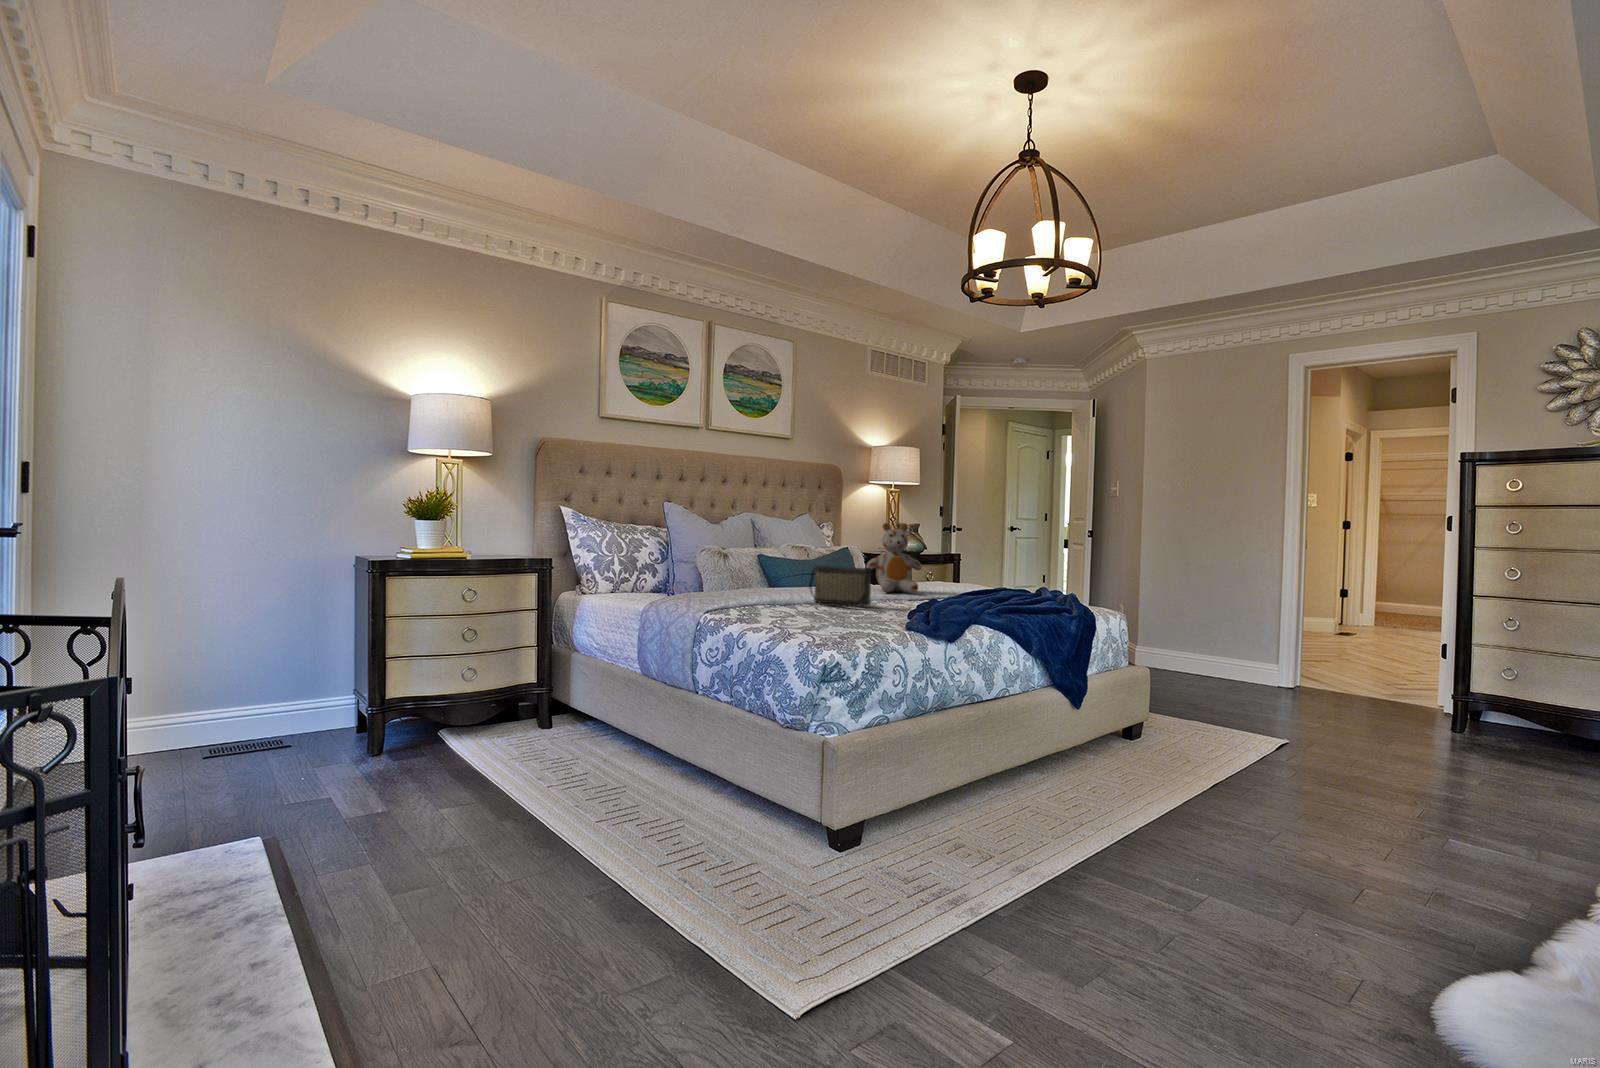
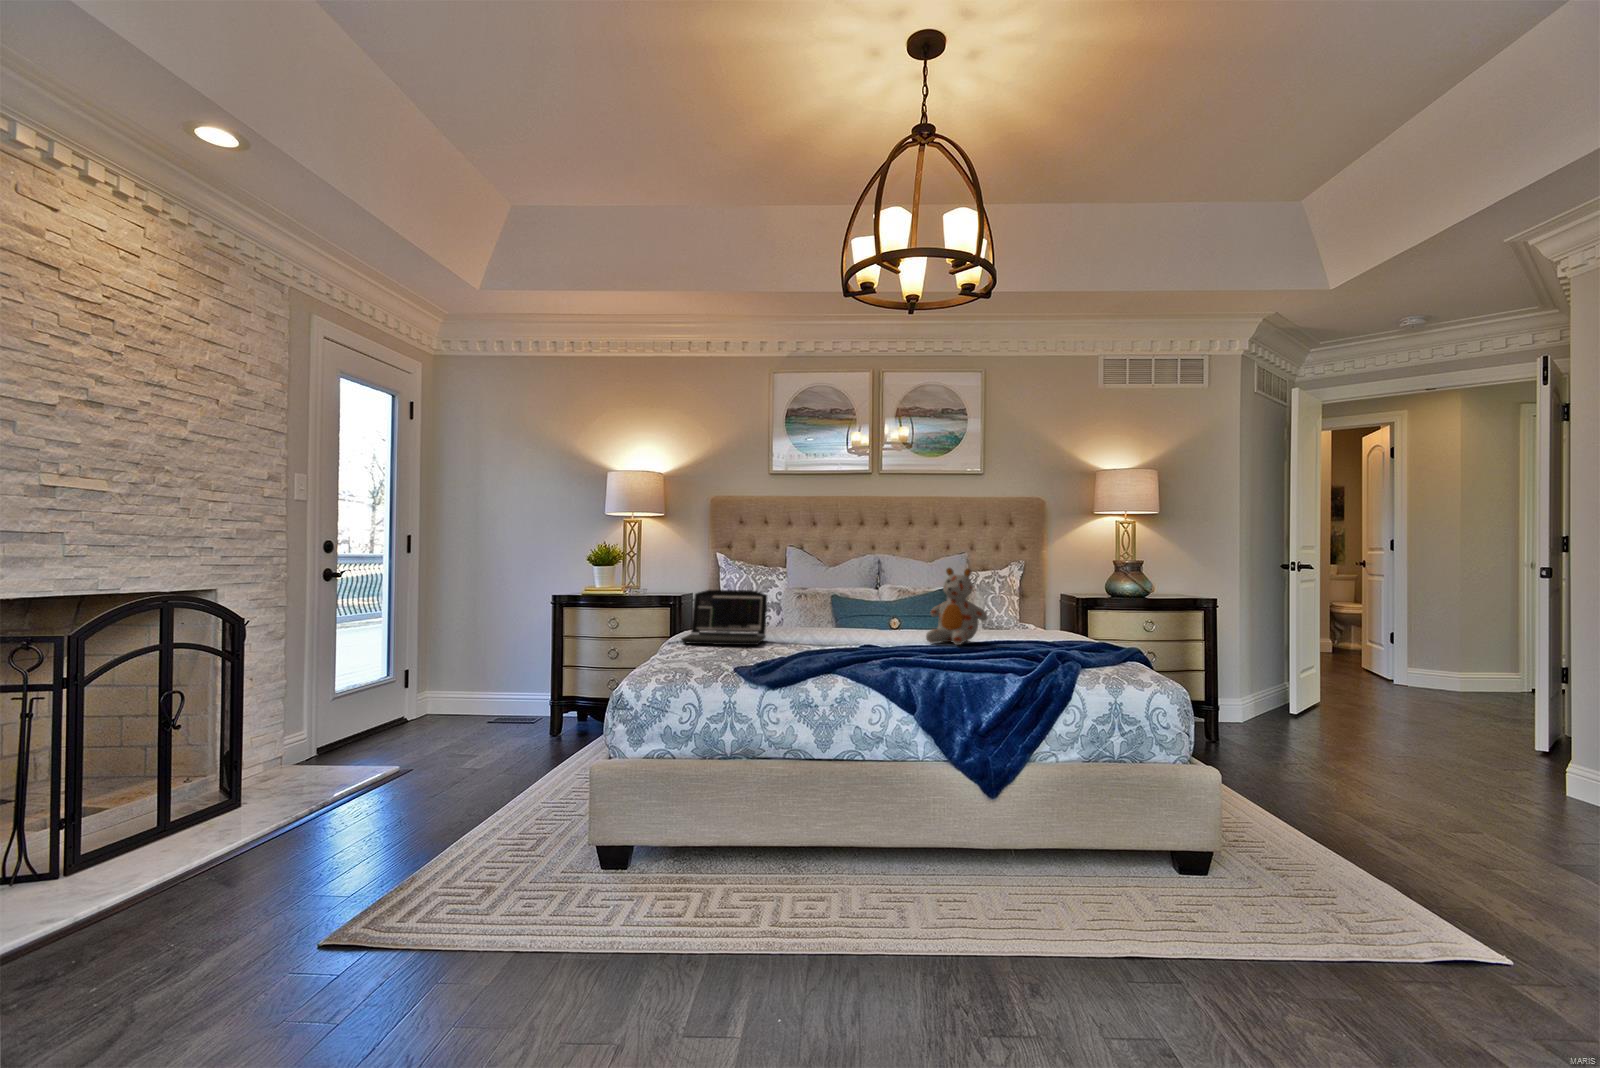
laptop: none [692,547,796,608] -> present [681,590,767,645]
handbag: present [809,566,871,607] -> none [788,610,827,653]

